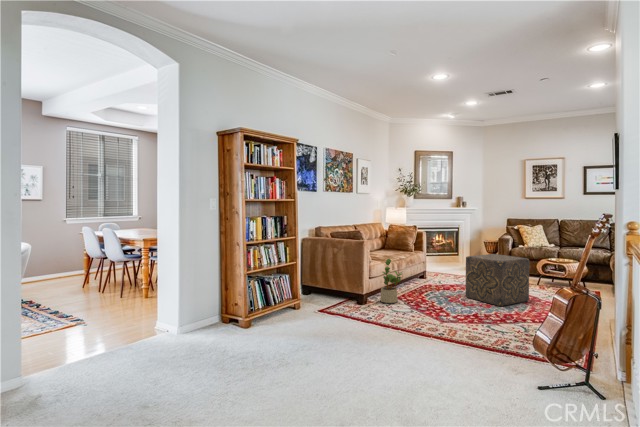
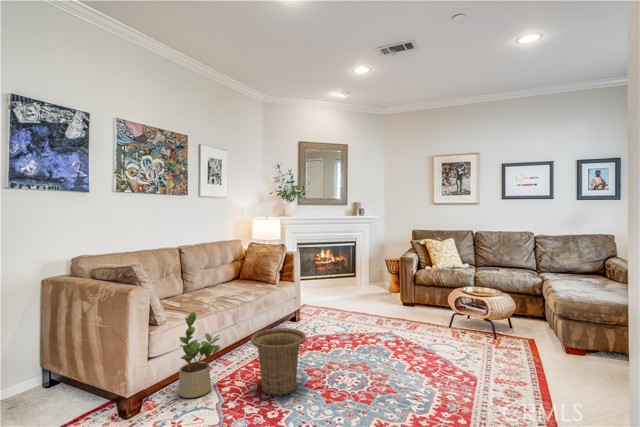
ottoman: present [466,254,529,306] -> none [337,290,436,392]
basket: none [420,271,452,305] -> present [251,328,306,396]

